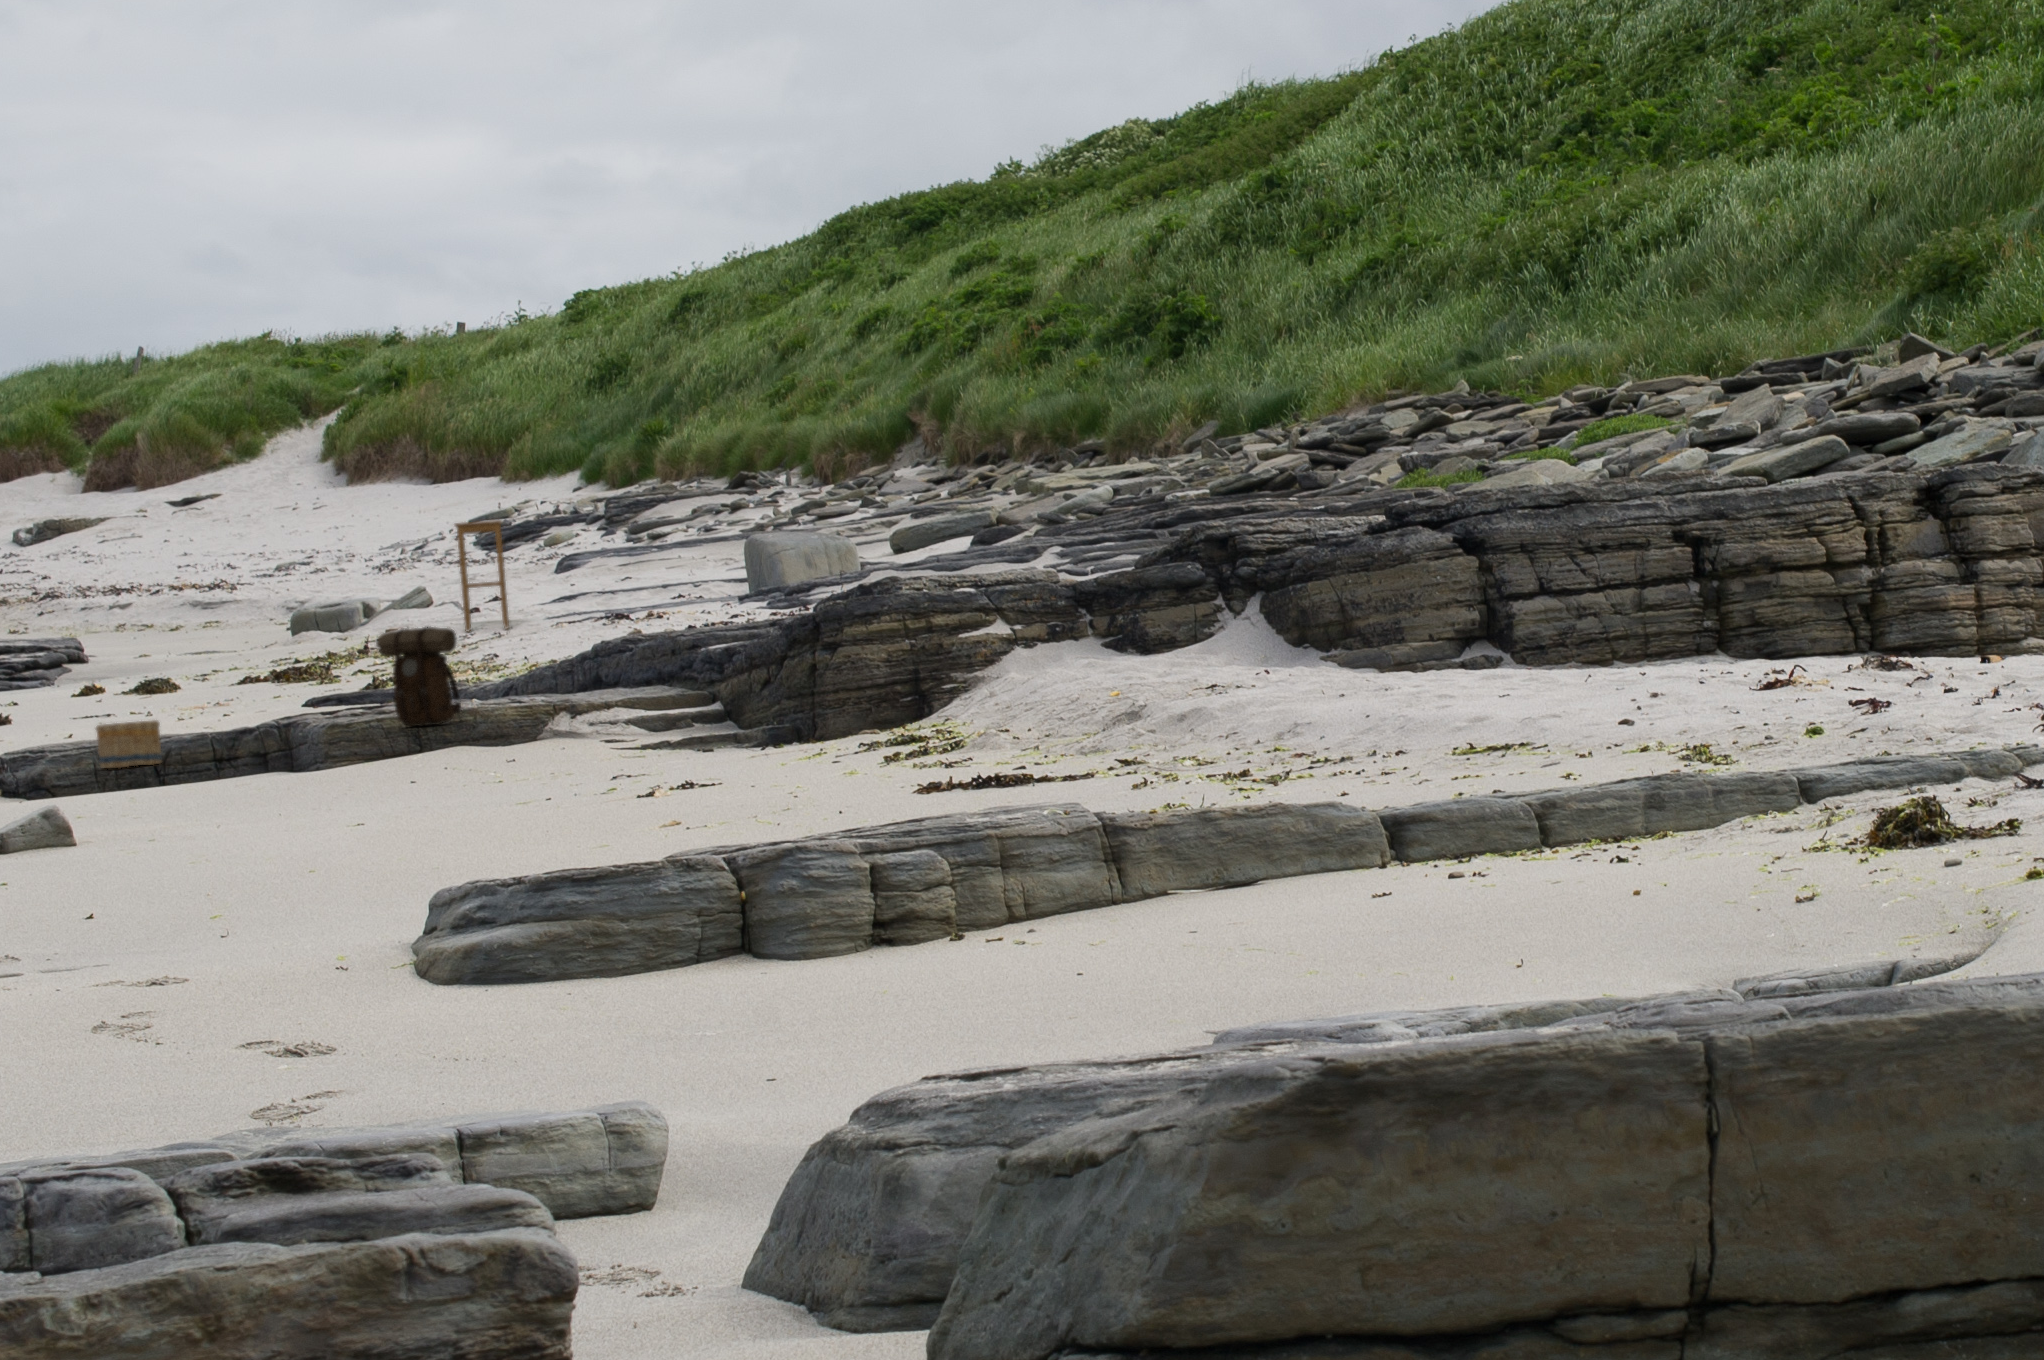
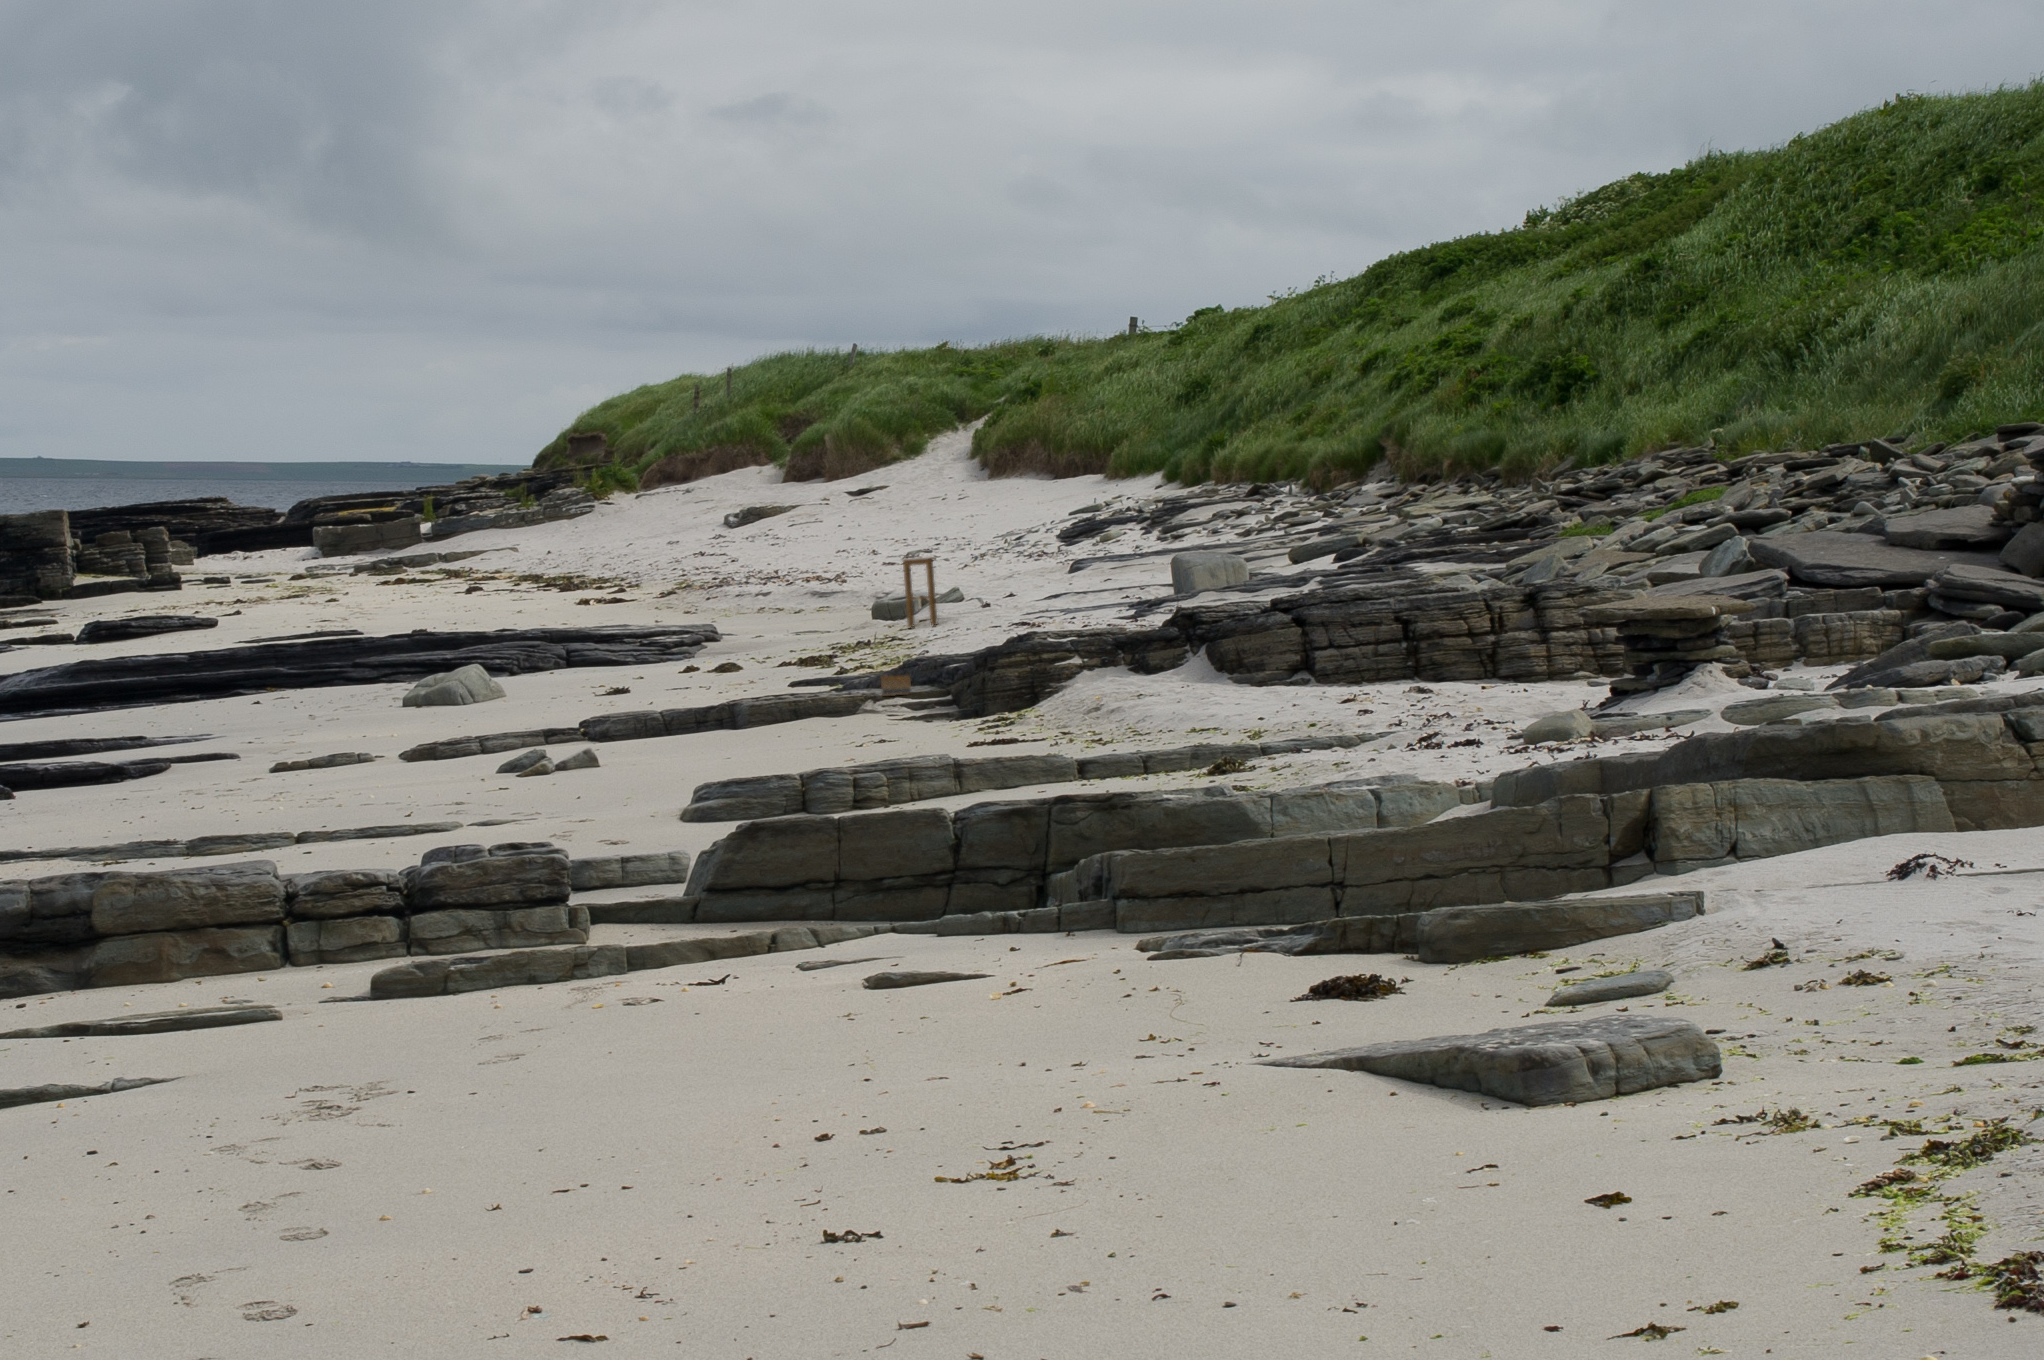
backpack: present [376,627,463,726] -> none [775,649,821,702]
basket: present [96,721,162,768] -> present [881,676,911,696]

